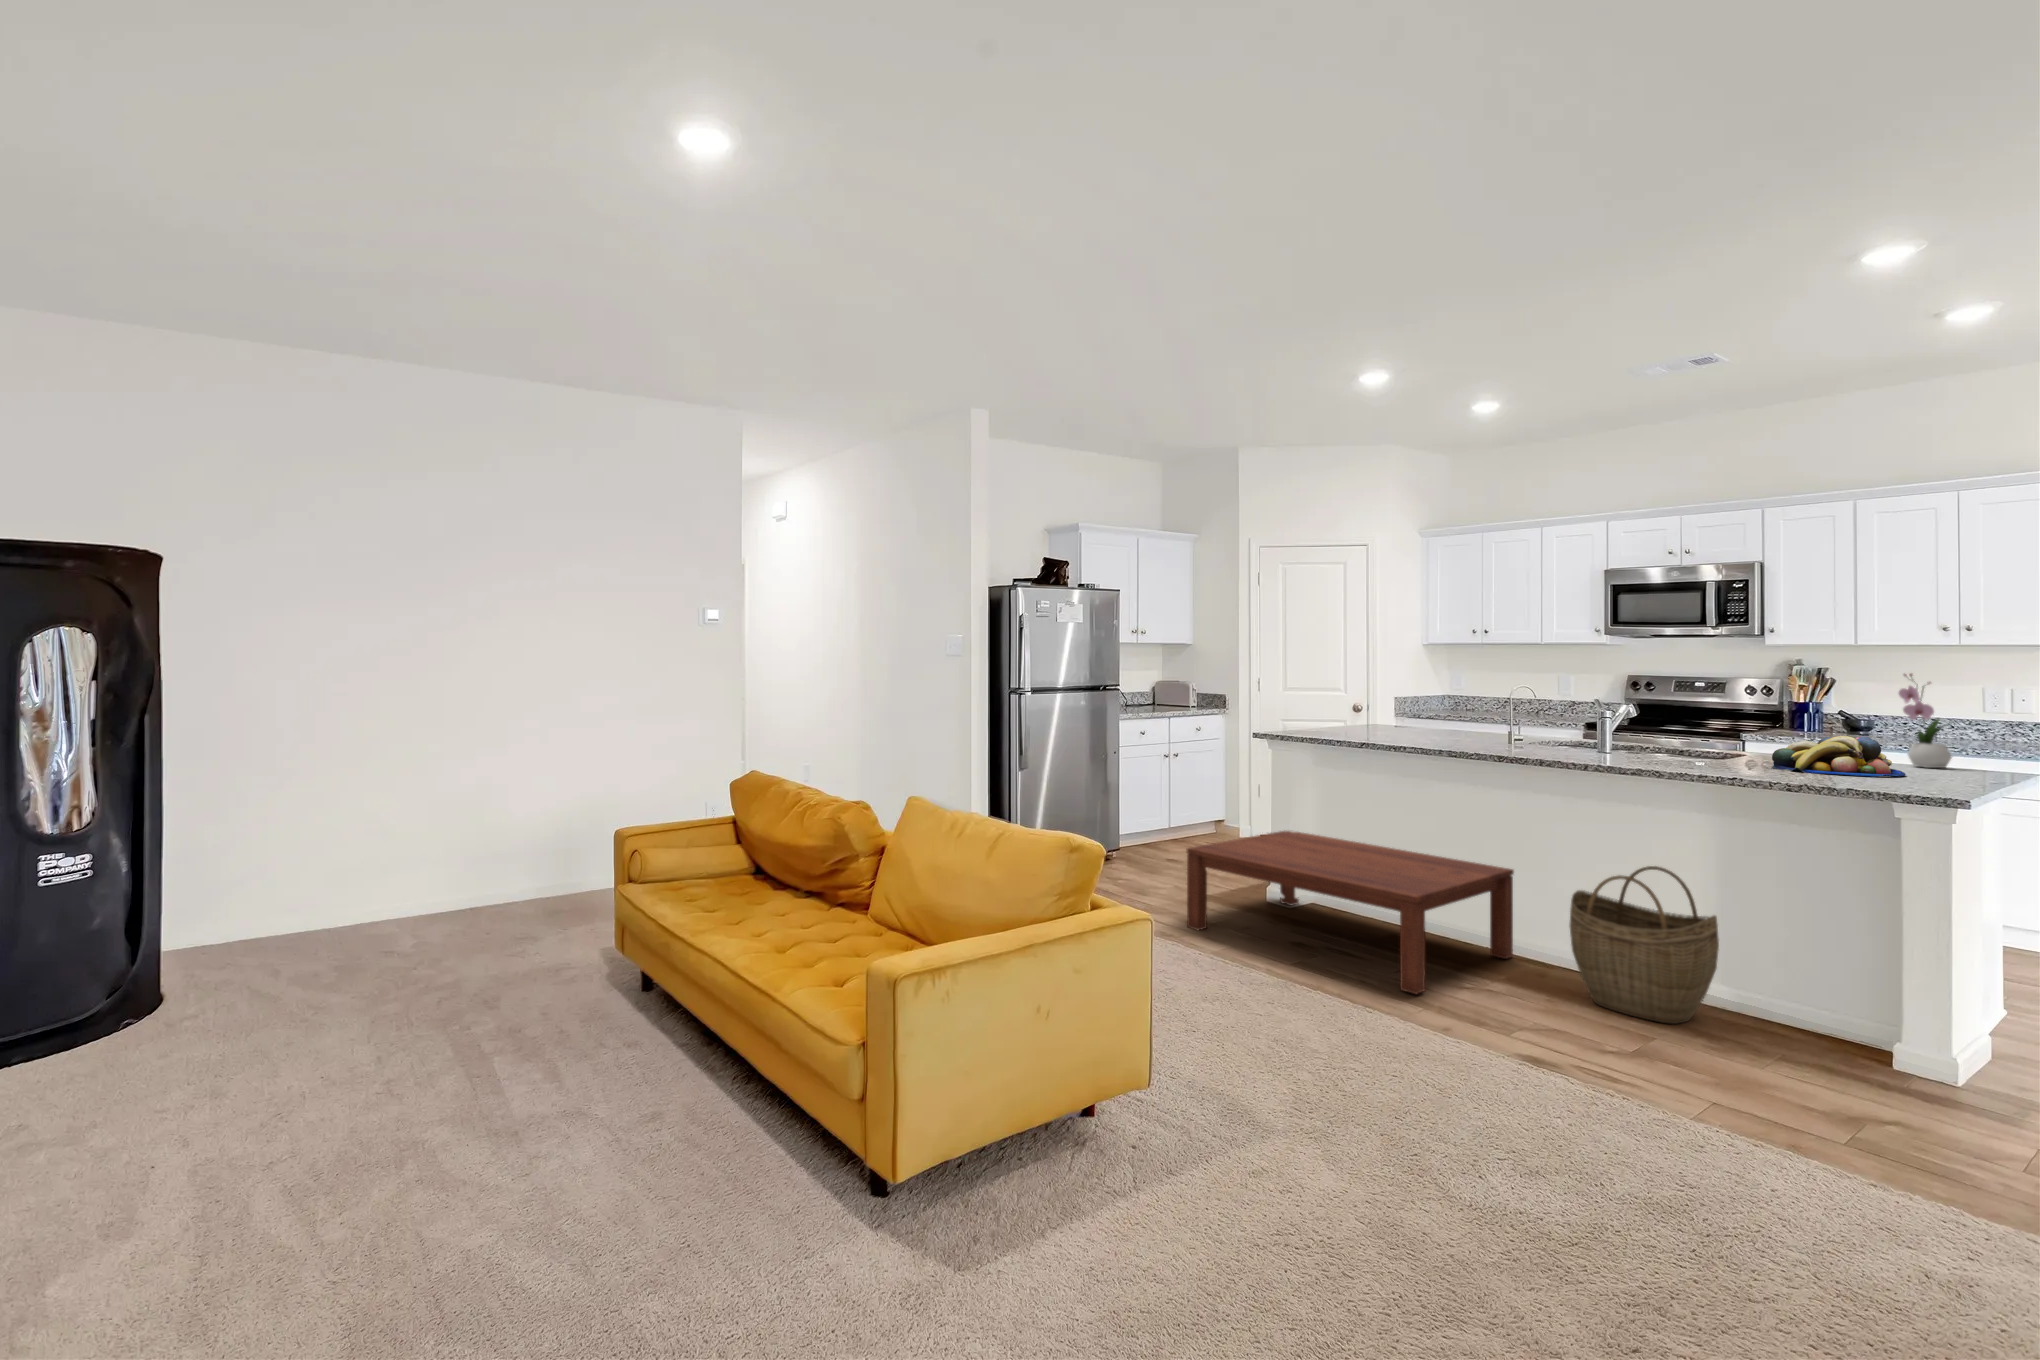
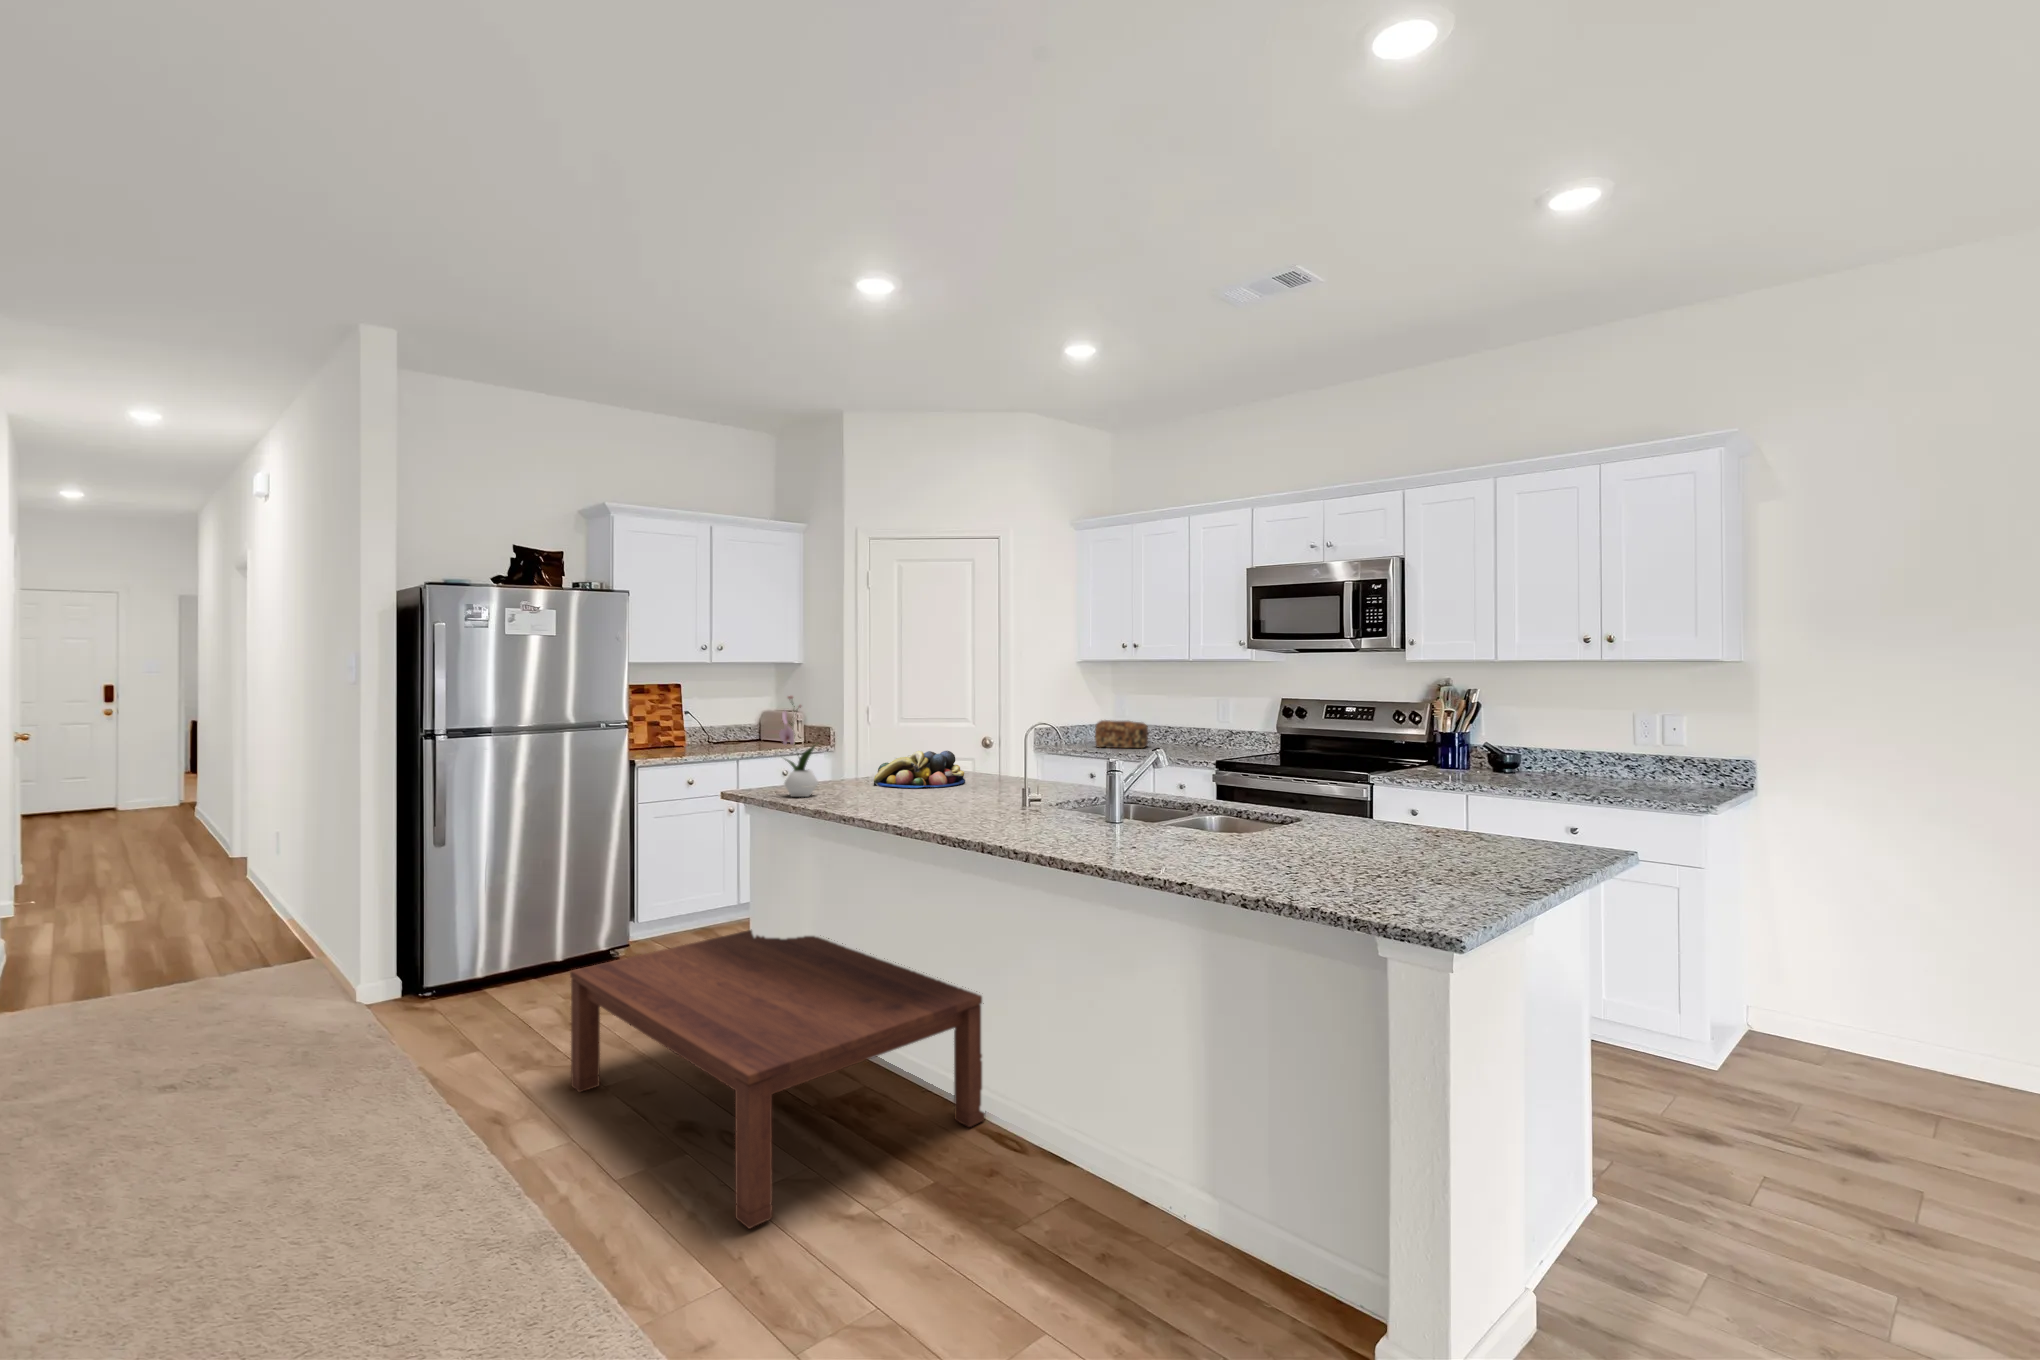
flower arrangement: present [1899,674,1955,768] -> present [779,696,818,797]
bread loaf: none [1441,694,1488,717] -> present [1095,720,1148,748]
fruit bowl: present [1772,736,1906,777] -> present [874,751,965,788]
woven basket: present [1569,866,1719,1024] -> none [985,1007,1169,1270]

